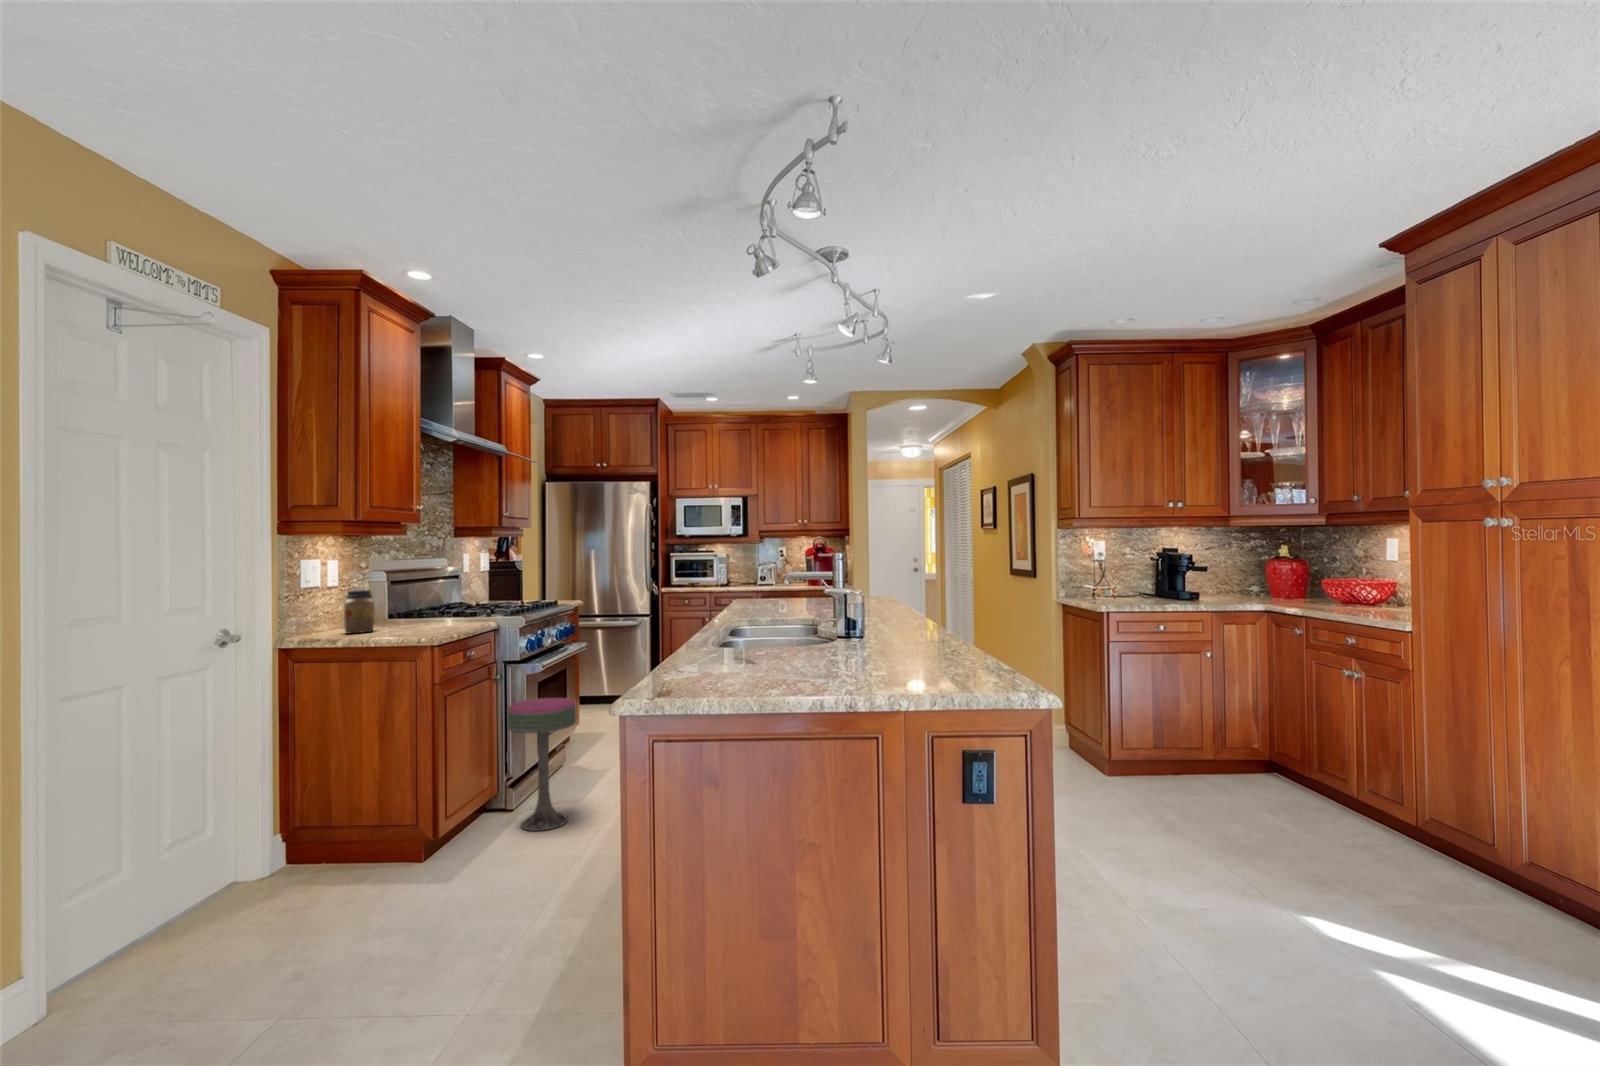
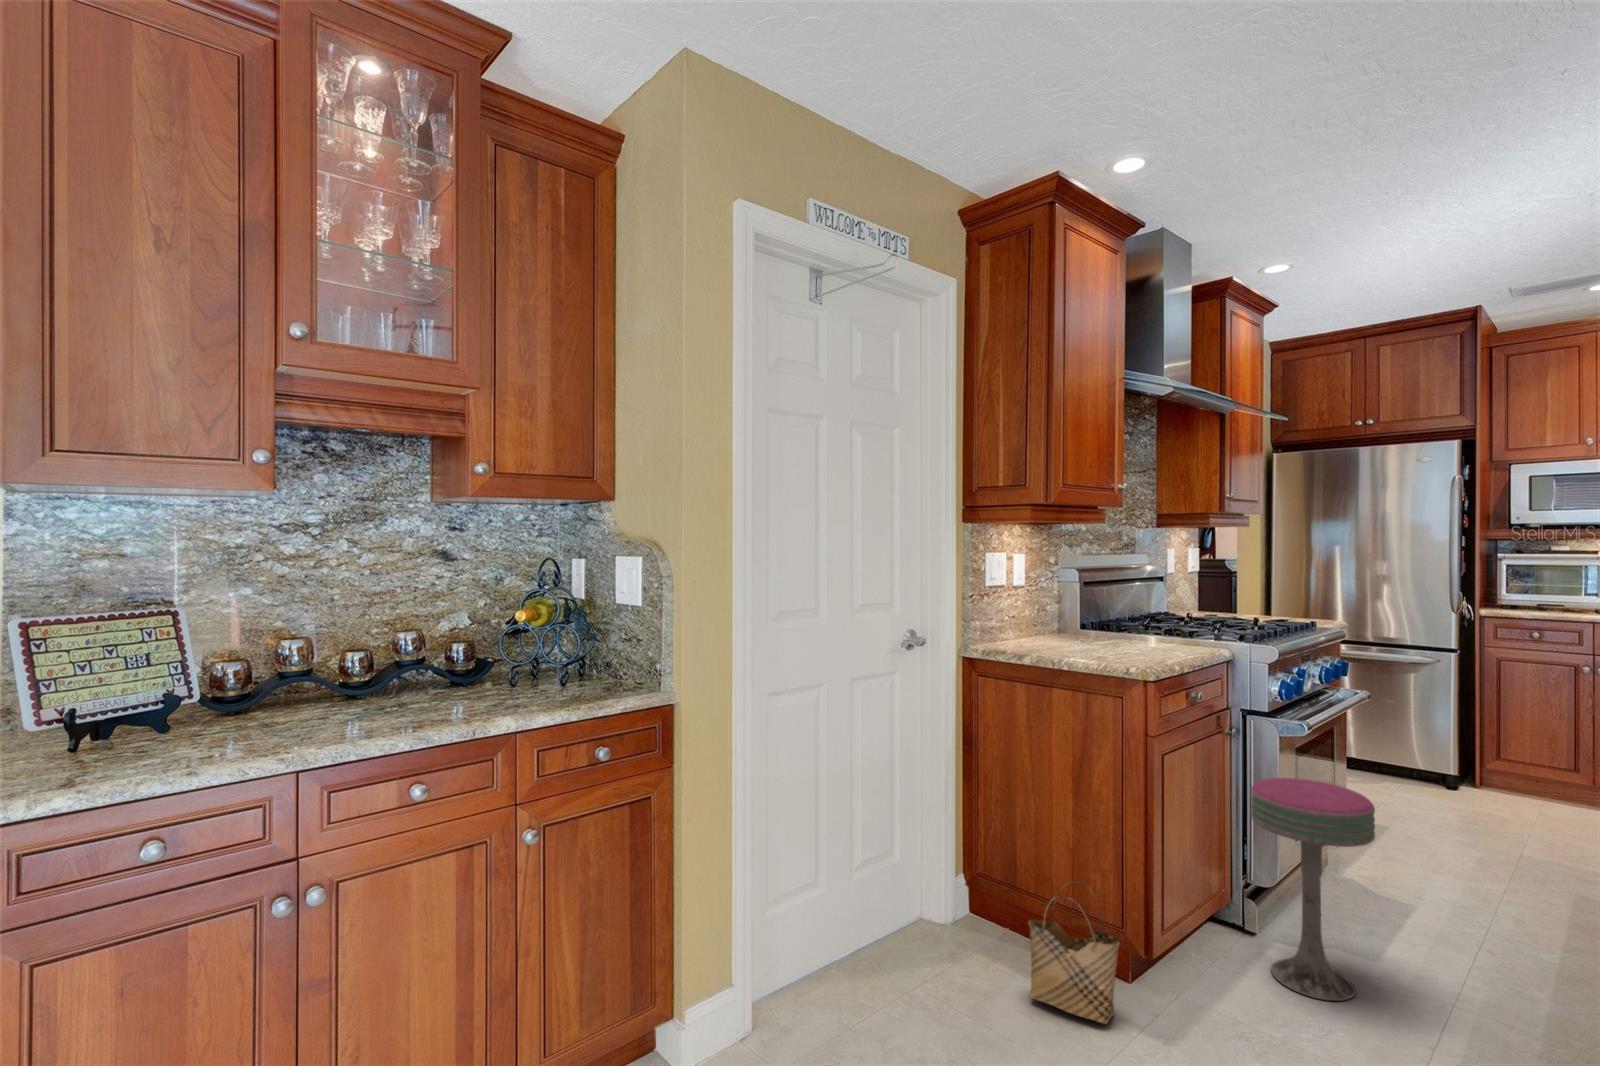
jar: present [344,590,374,634] -> none [1032,593,1066,648]
woven basket: none [342,797,414,894] -> present [1028,881,1119,1024]

